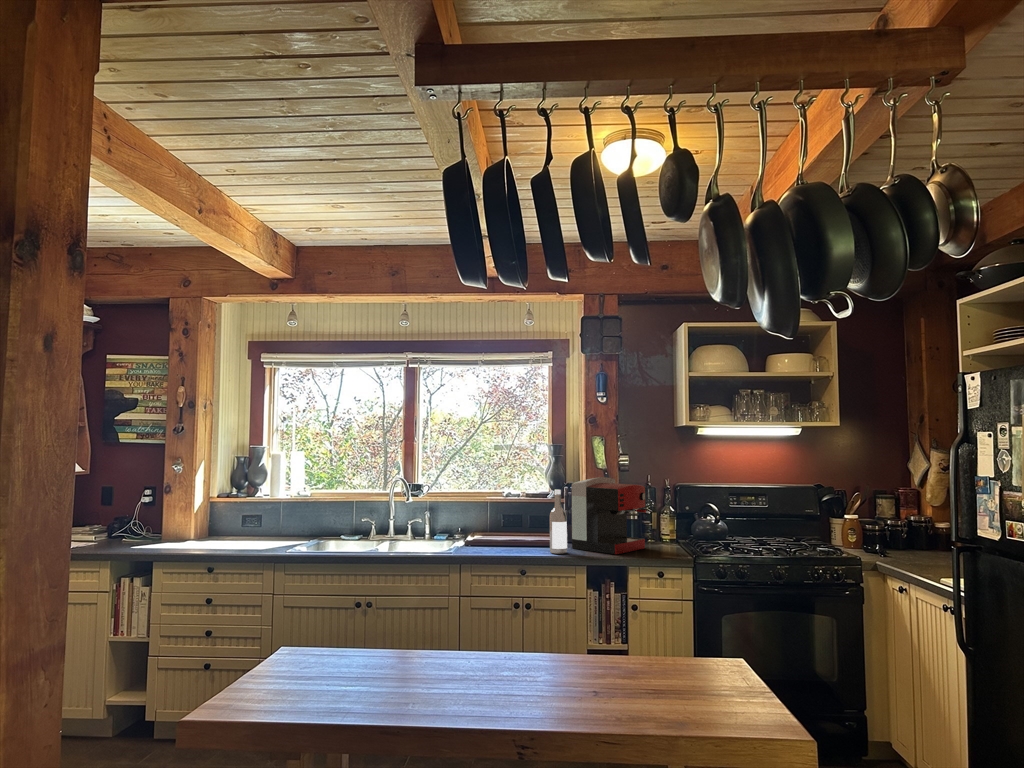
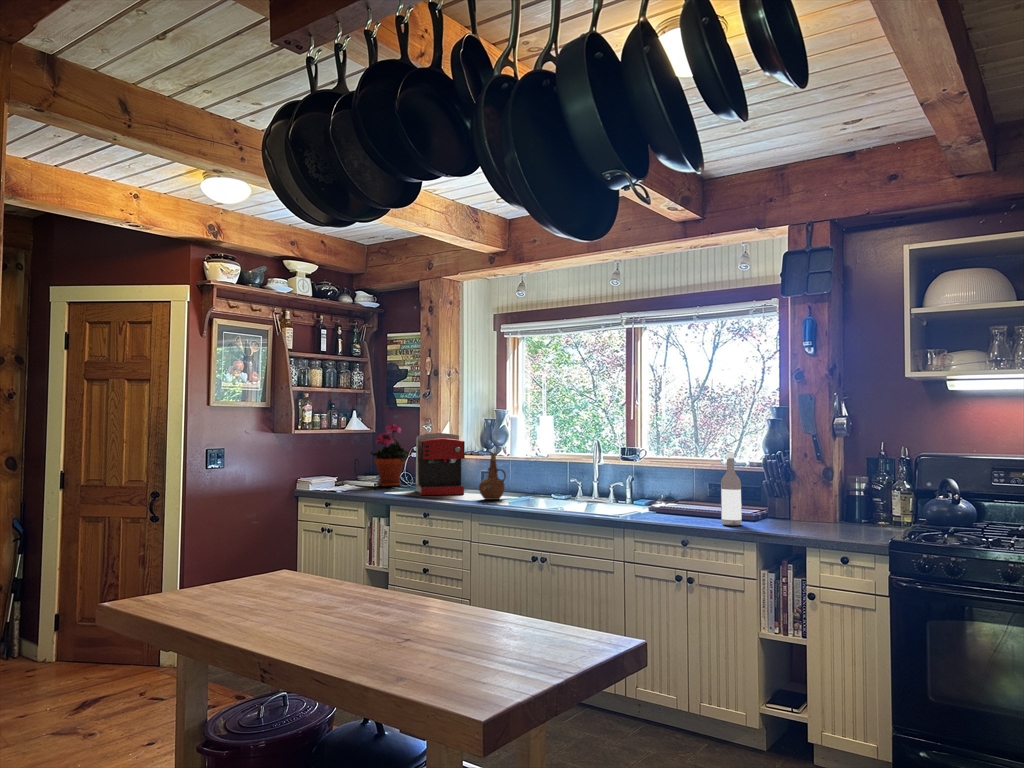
potted plant: none [96,463,148,539] -> present [370,423,409,487]
coffee maker: present [572,477,646,554] -> present [416,433,465,495]
ceramic pitcher: none [273,496,302,546] -> present [479,453,506,500]

